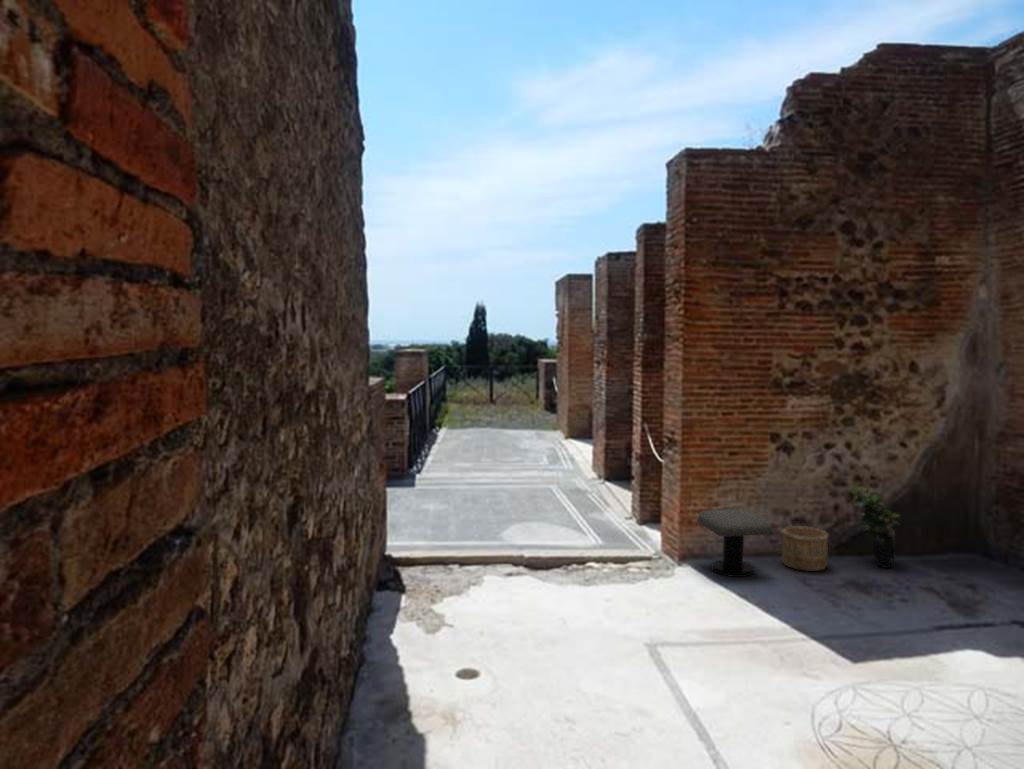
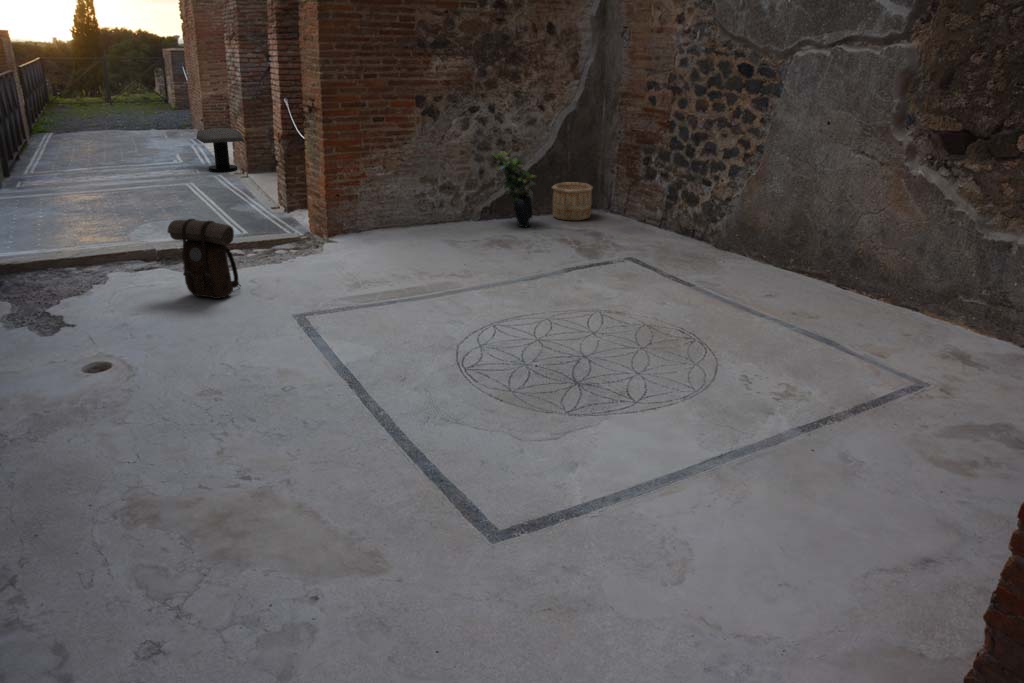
stool: present [697,509,773,577] -> present [196,128,244,172]
wooden bucket: present [781,526,829,571] -> present [552,182,593,220]
backpack: none [539,538,597,617] -> present [168,219,241,299]

